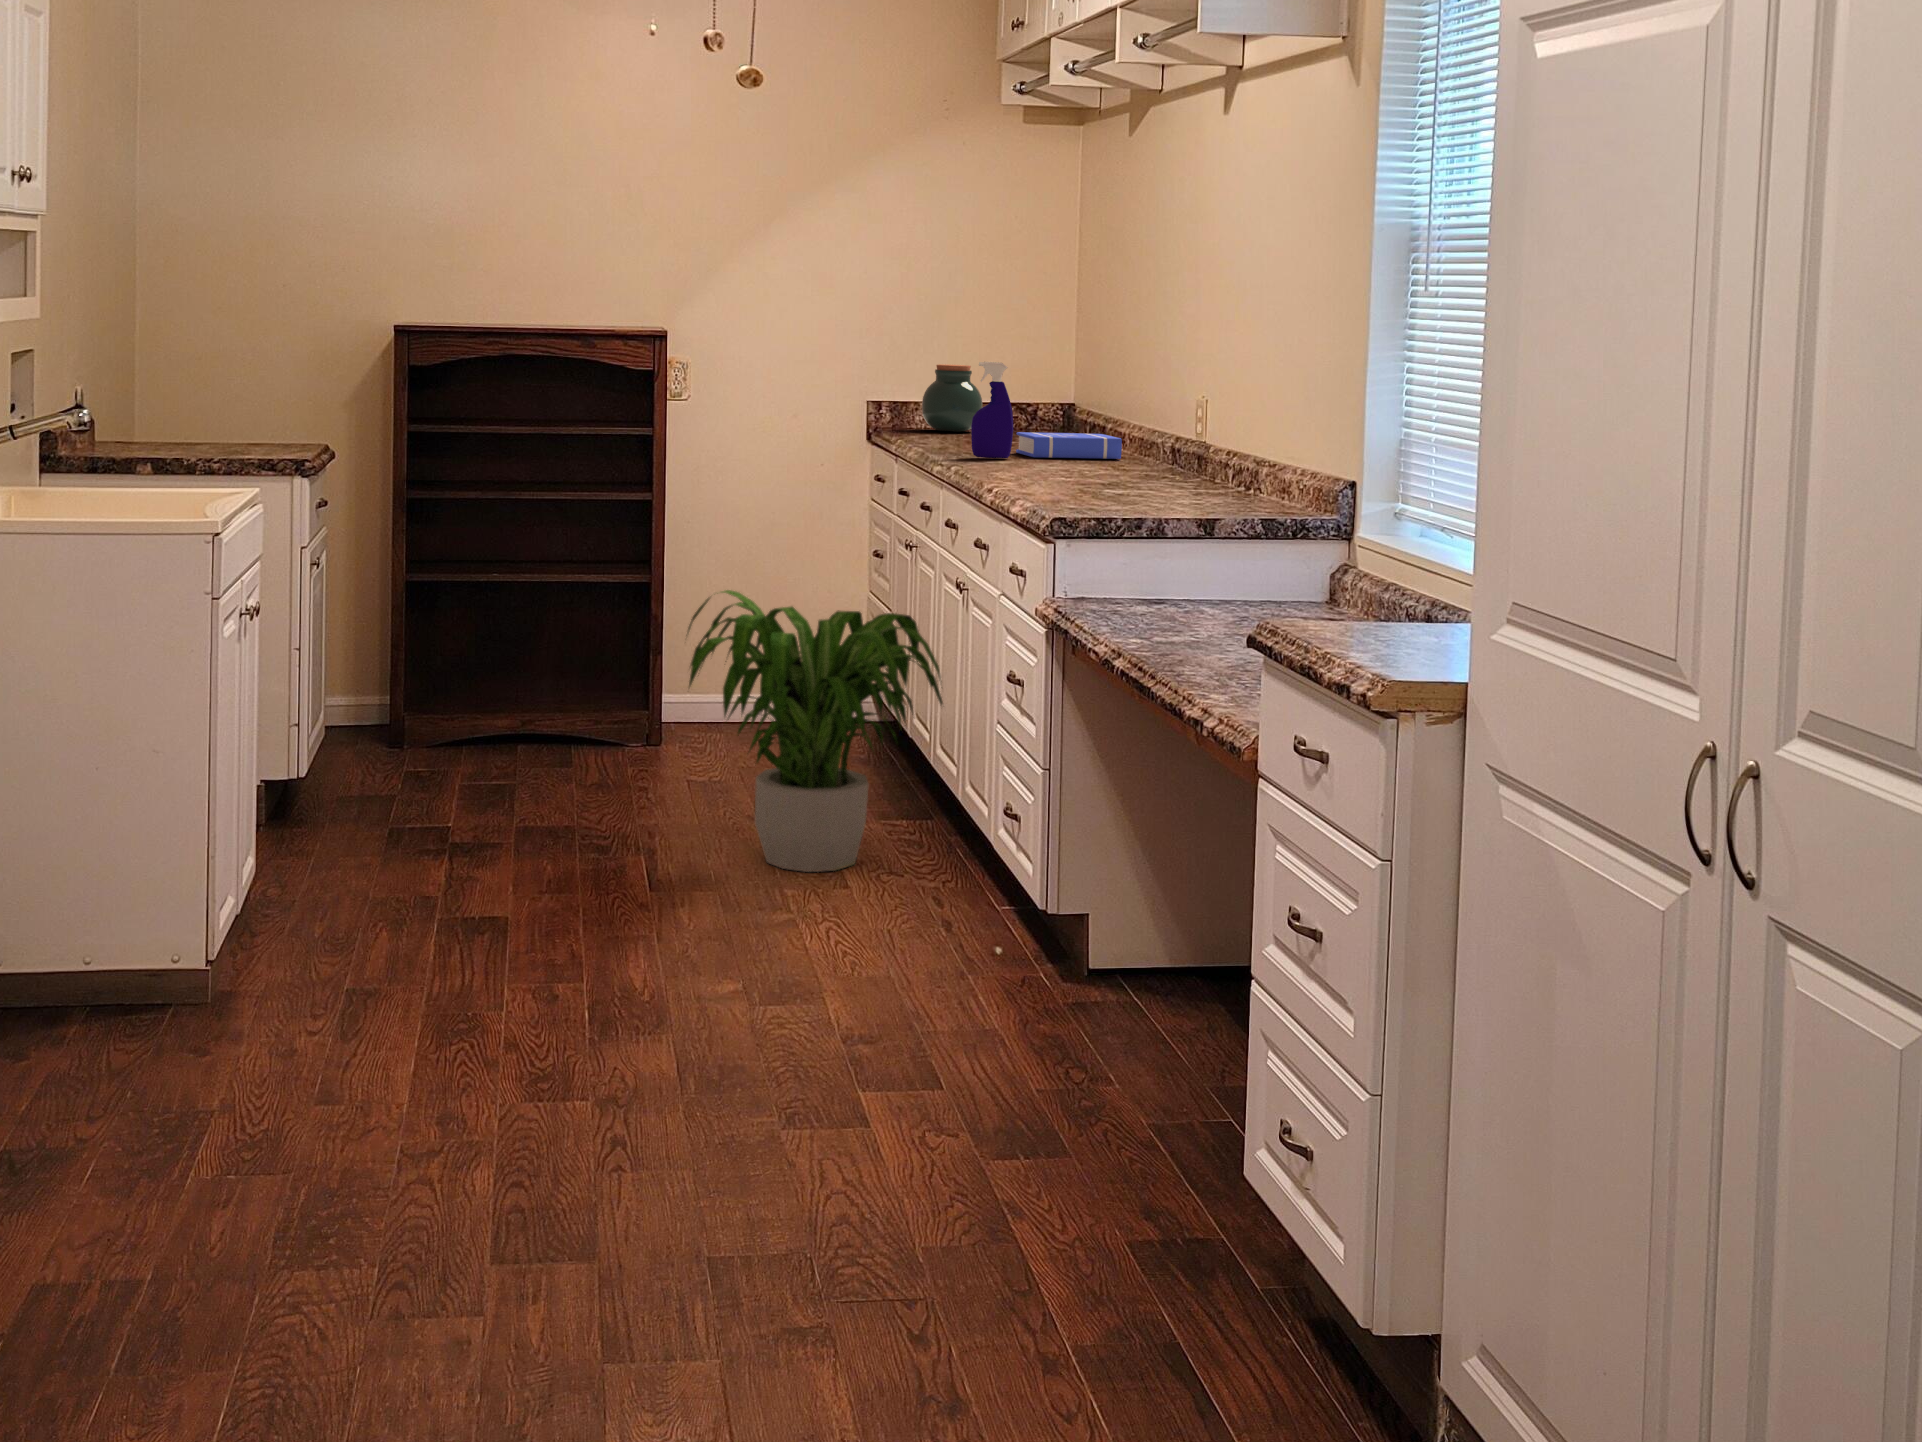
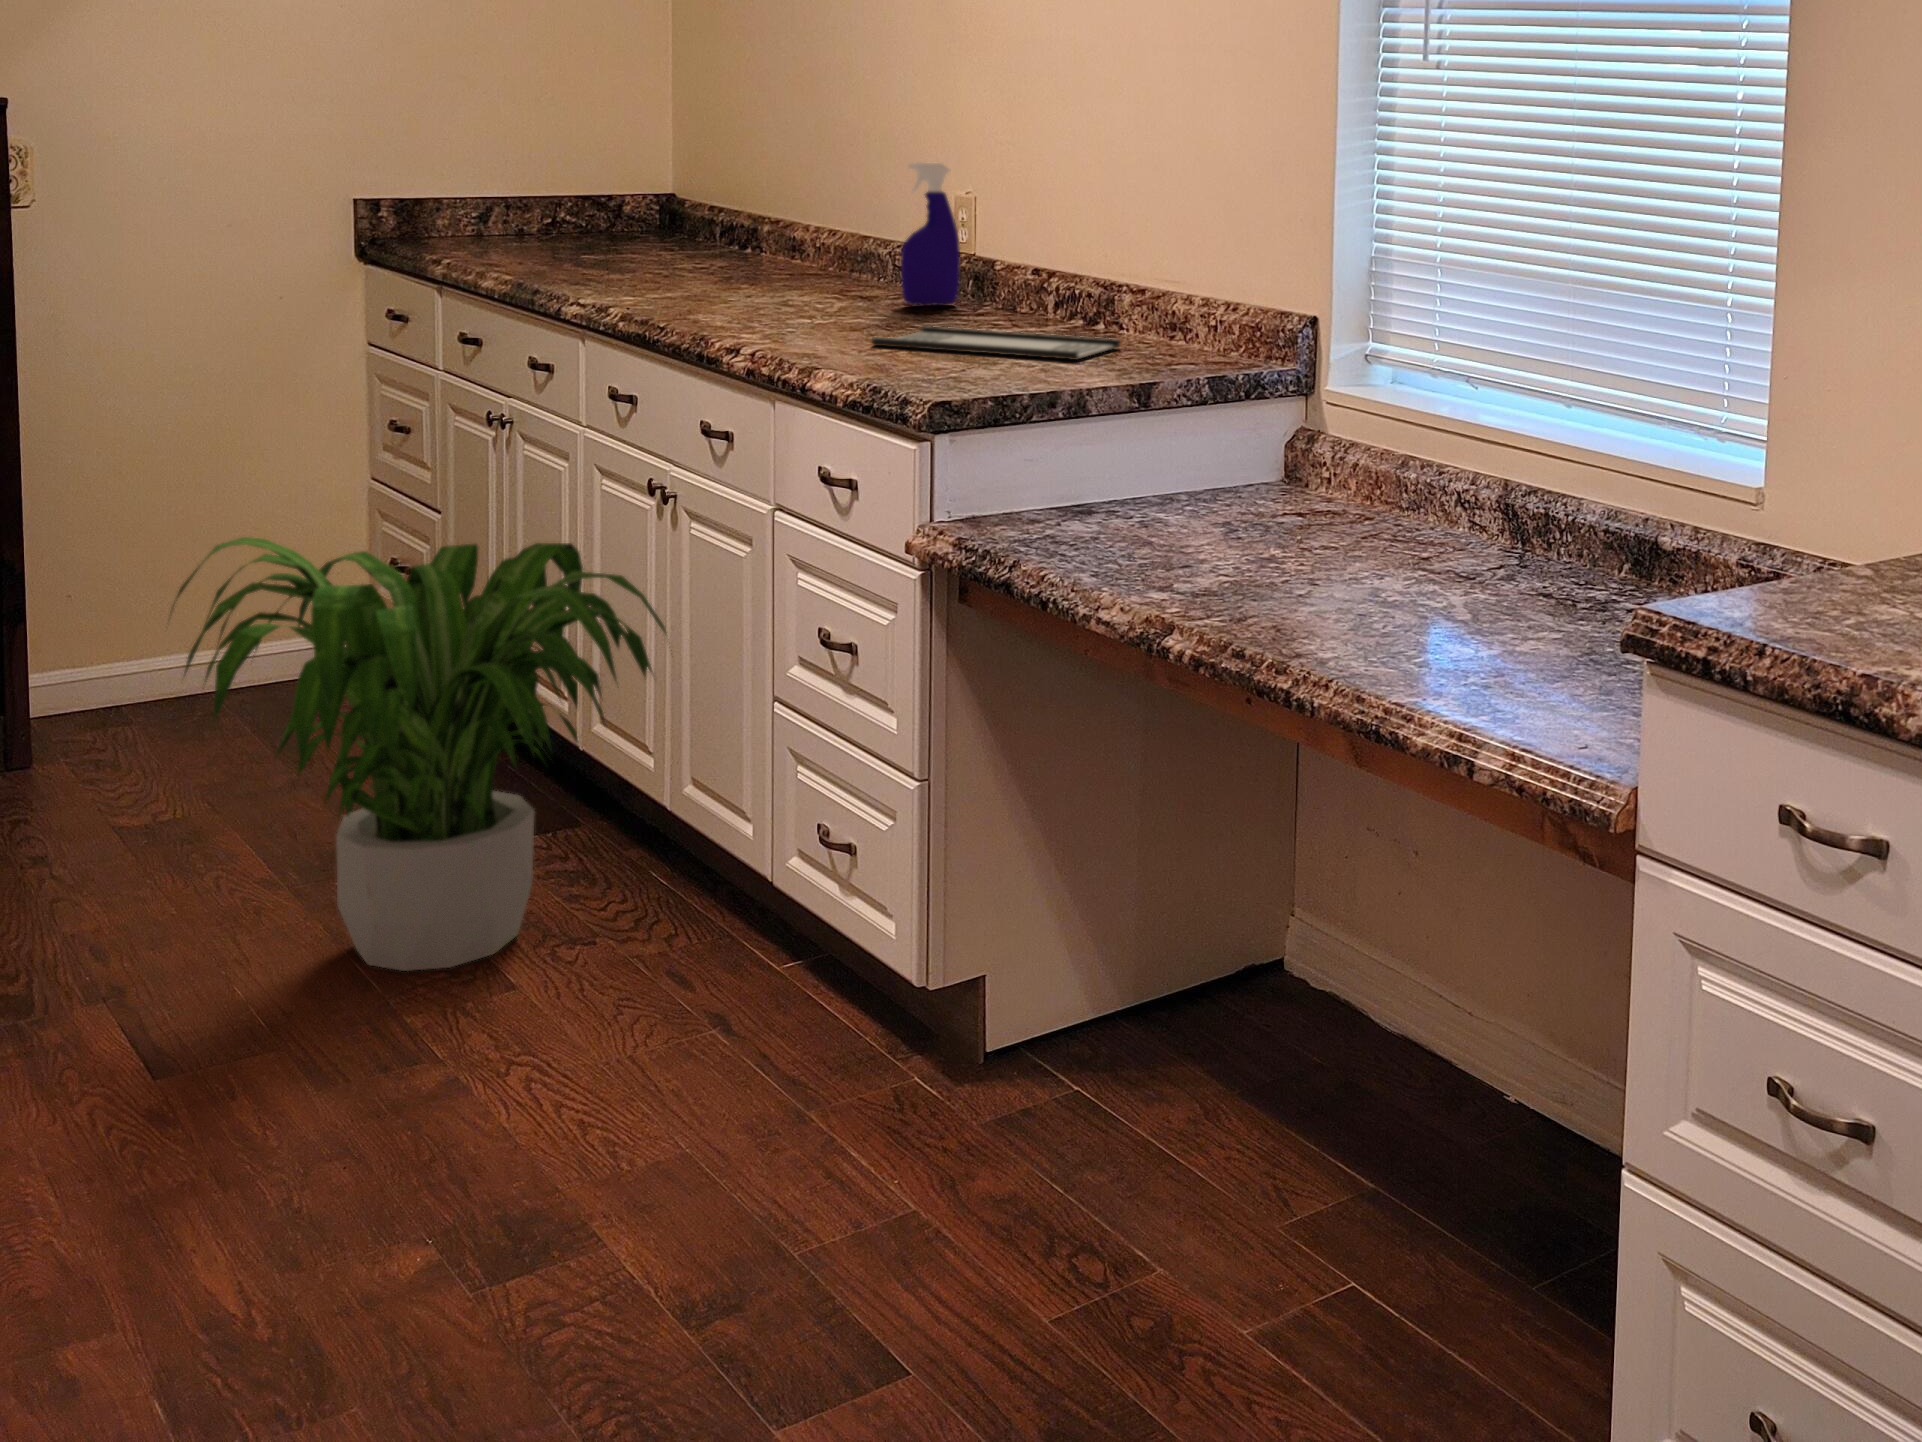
spray bottle: present [971,362,1013,458] -> present [901,162,960,306]
jar: present [922,364,982,432] -> none [451,143,547,240]
book: present [1016,432,1122,459] -> none [660,243,824,284]
tray: none [1077,482,1243,504] -> present [872,326,1120,360]

